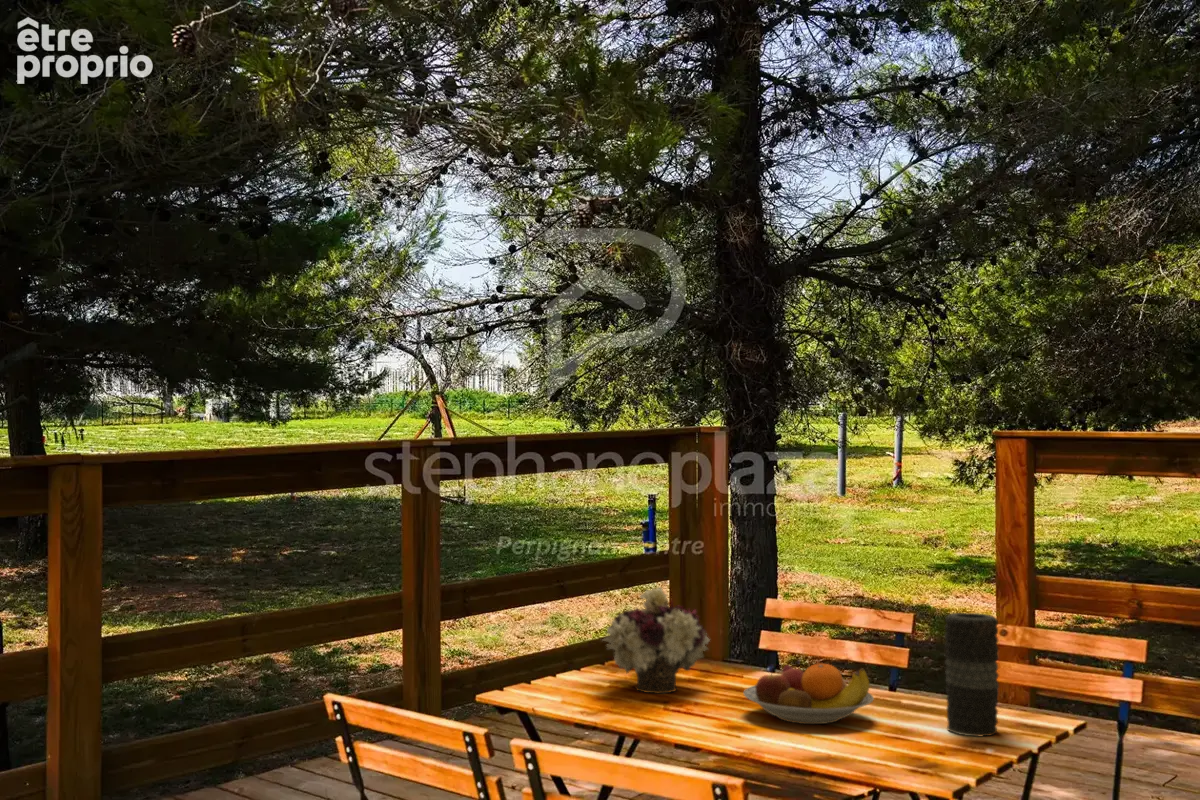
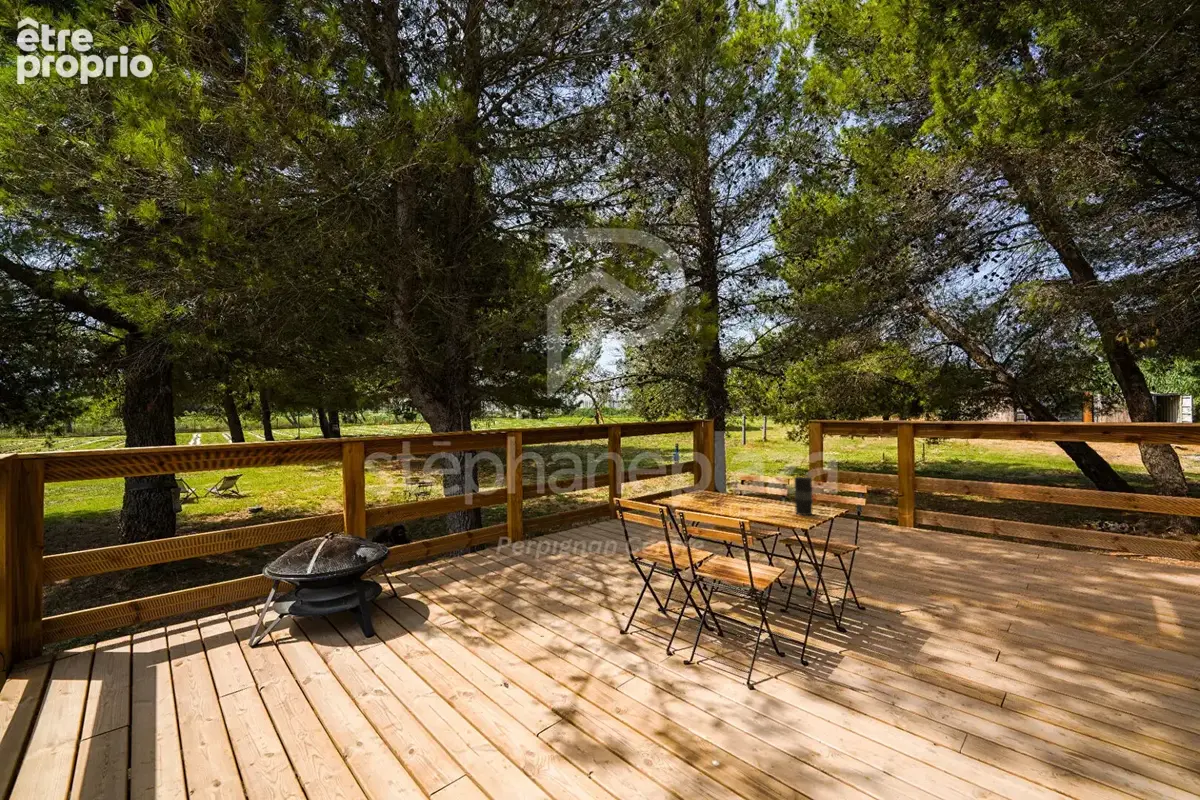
flower arrangement: present [603,588,709,693] -> none [680,469,715,503]
fruit bowl: present [744,664,873,724] -> none [728,493,771,511]

